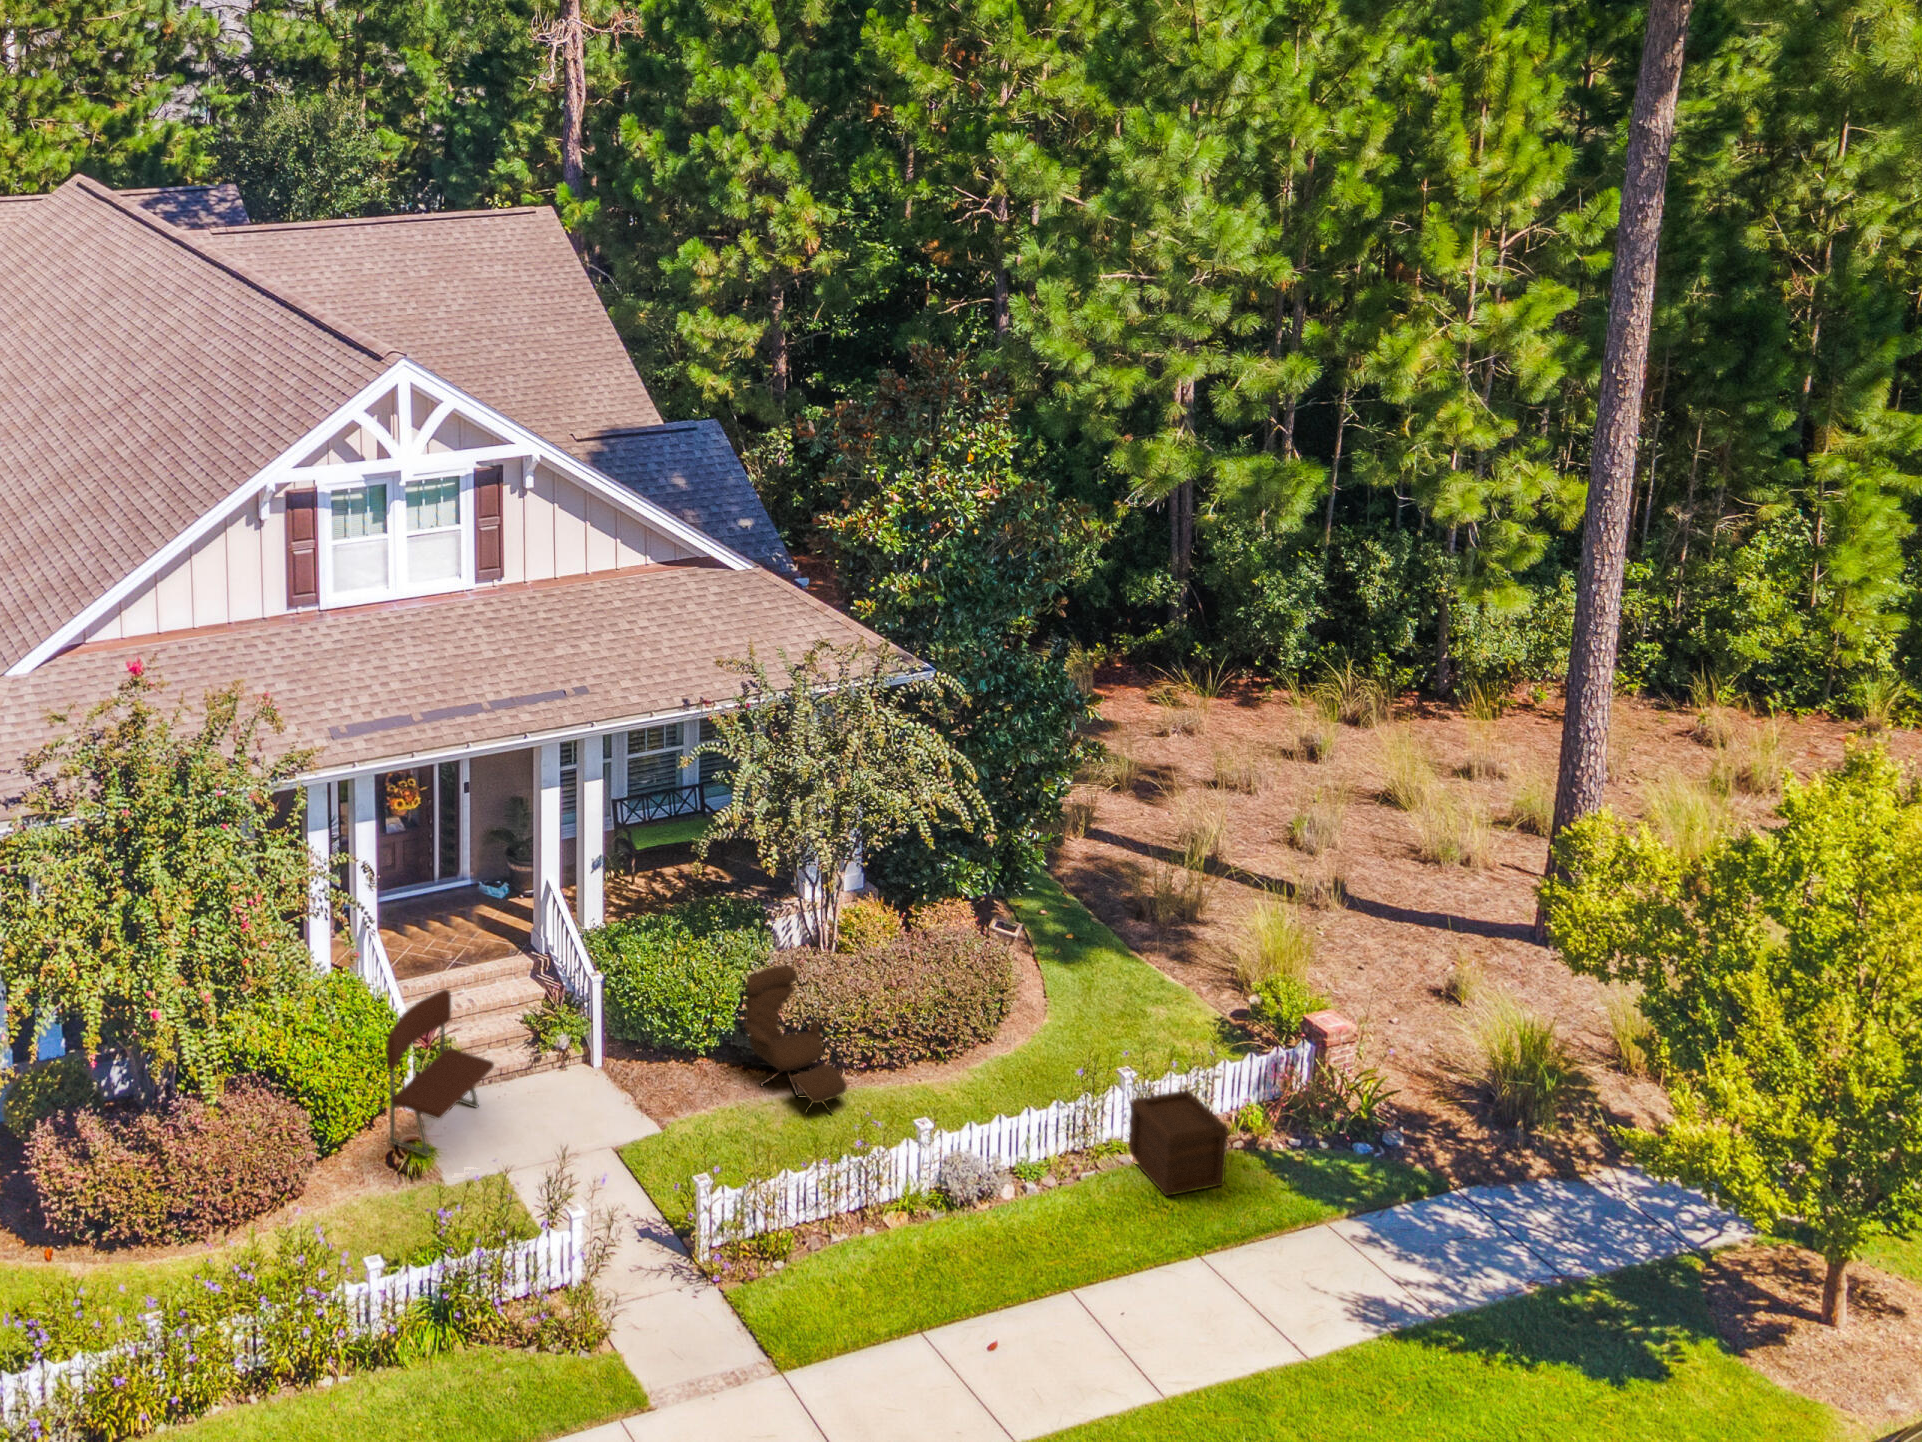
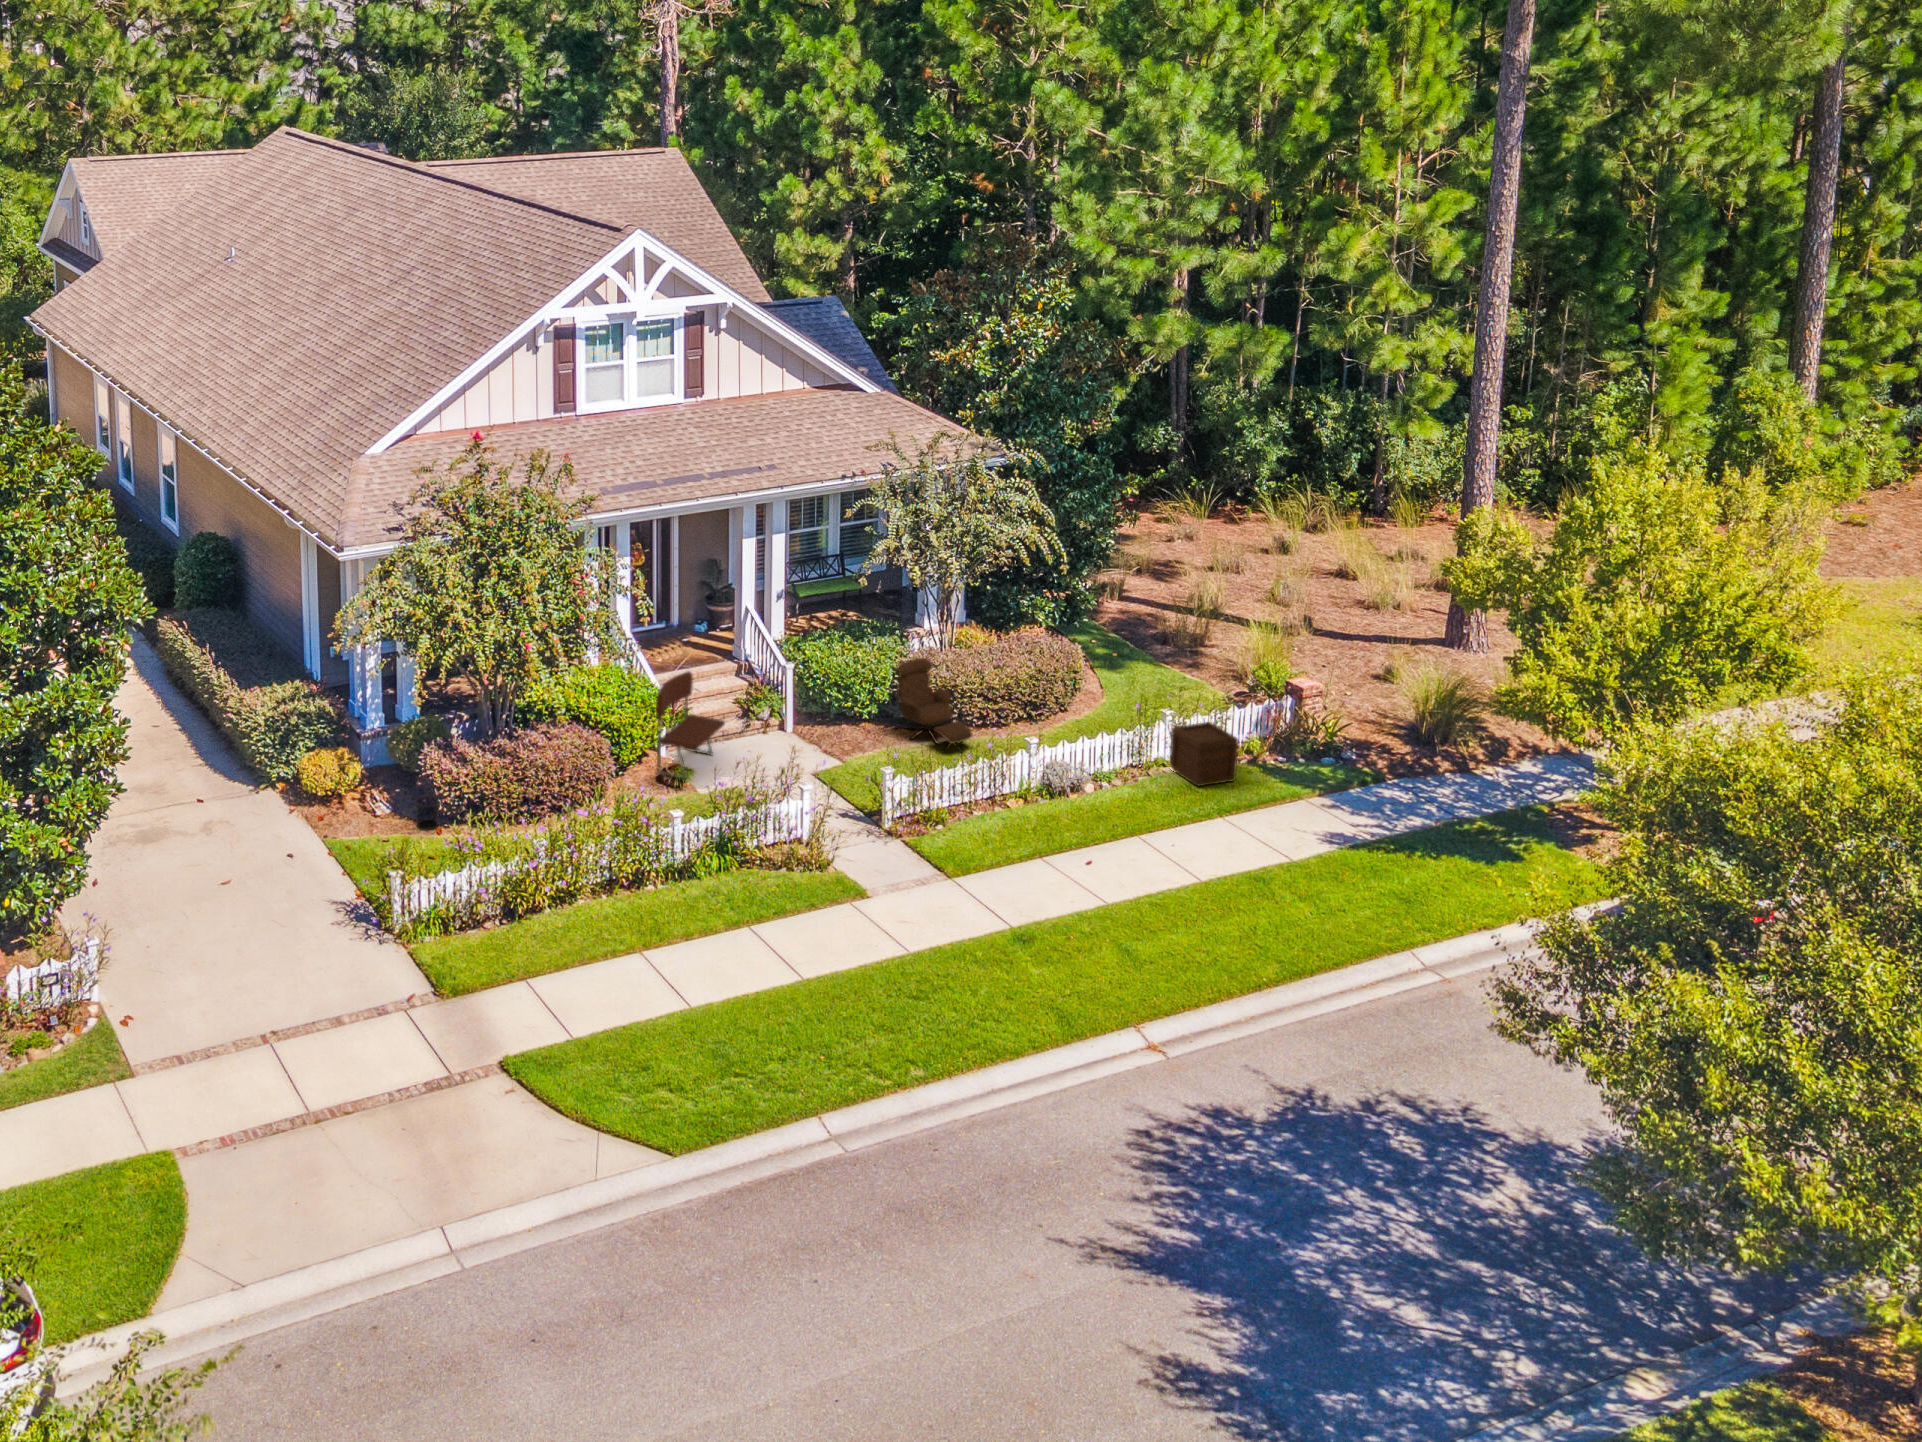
waste bin: none [17,1196,54,1251] -> present [416,797,439,830]

